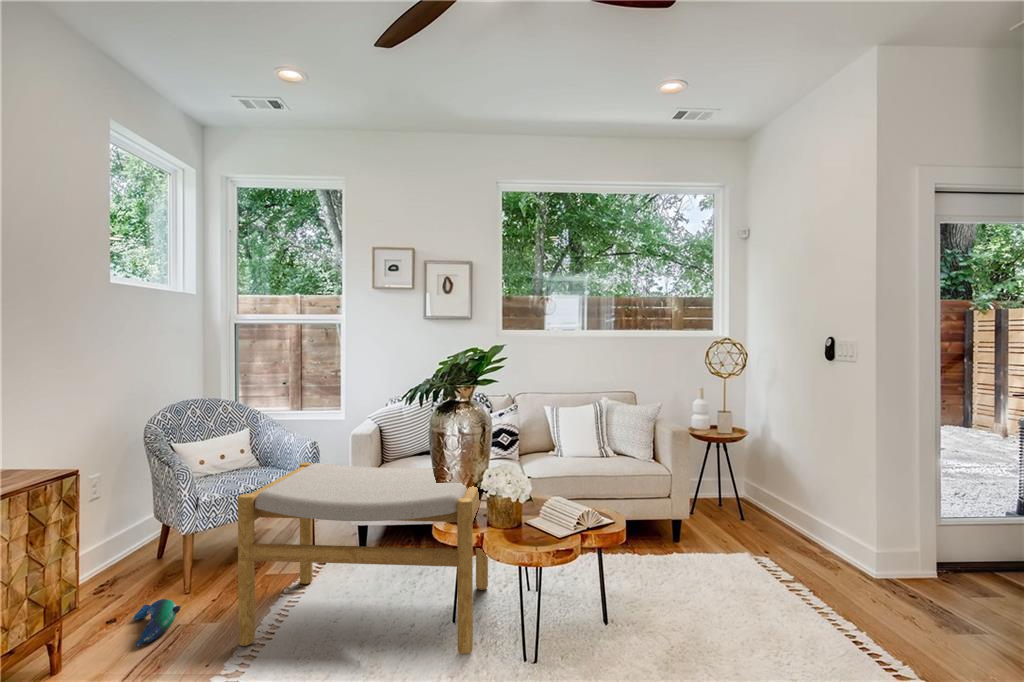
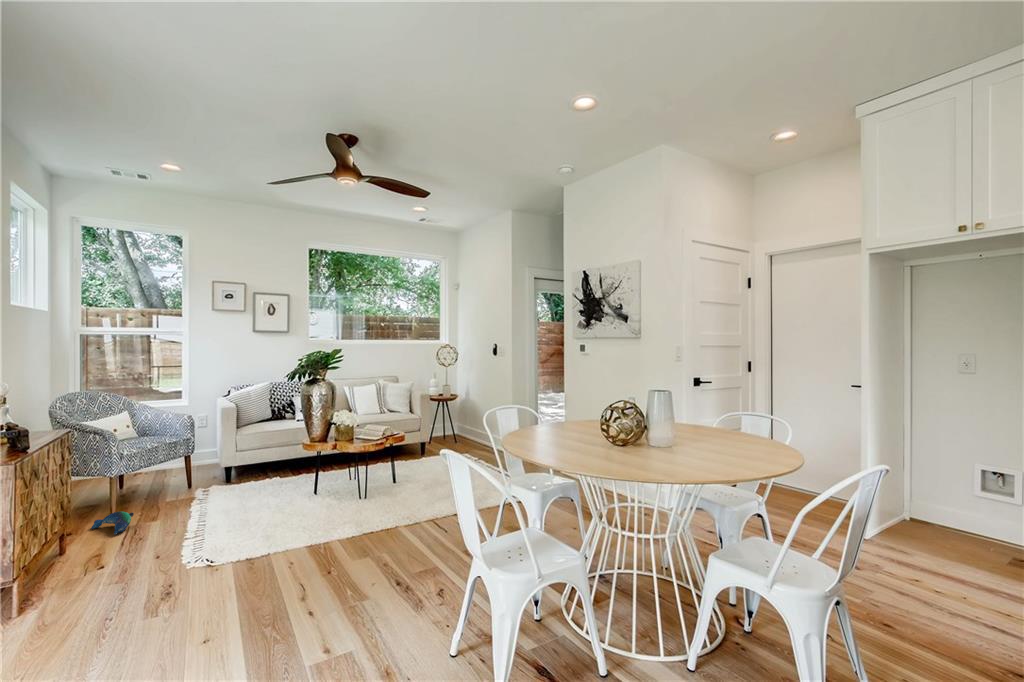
footstool: present [238,462,488,655] -> none [188,415,333,522]

